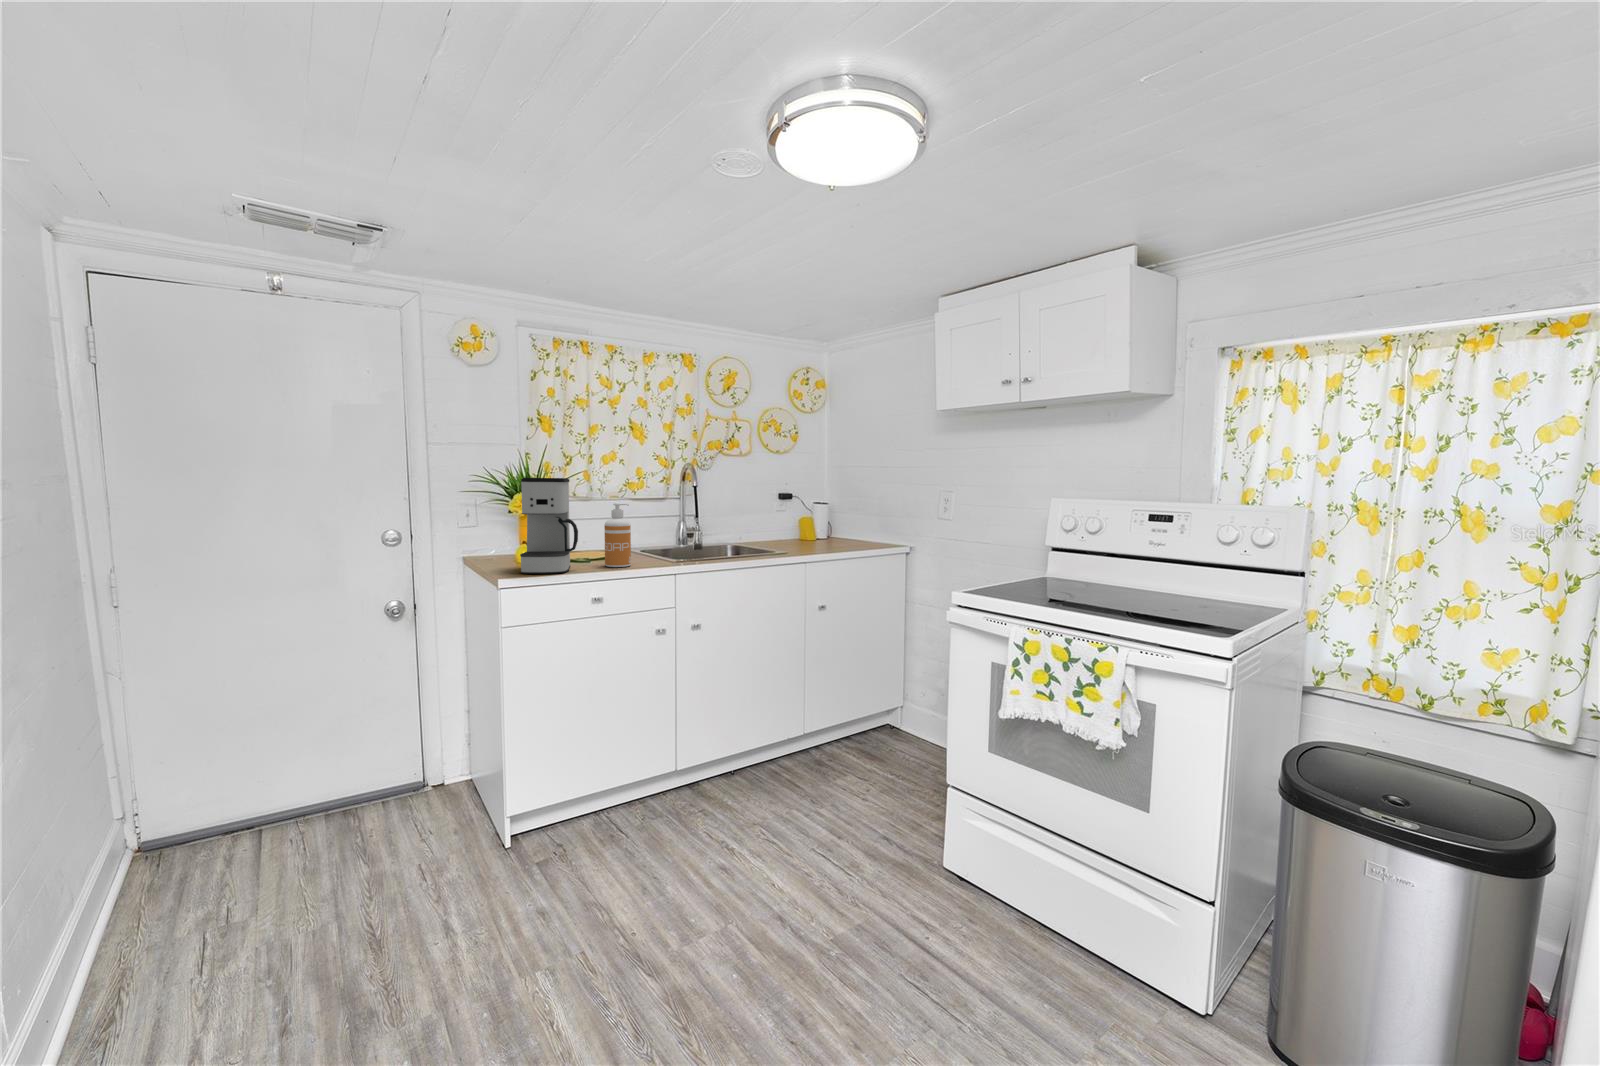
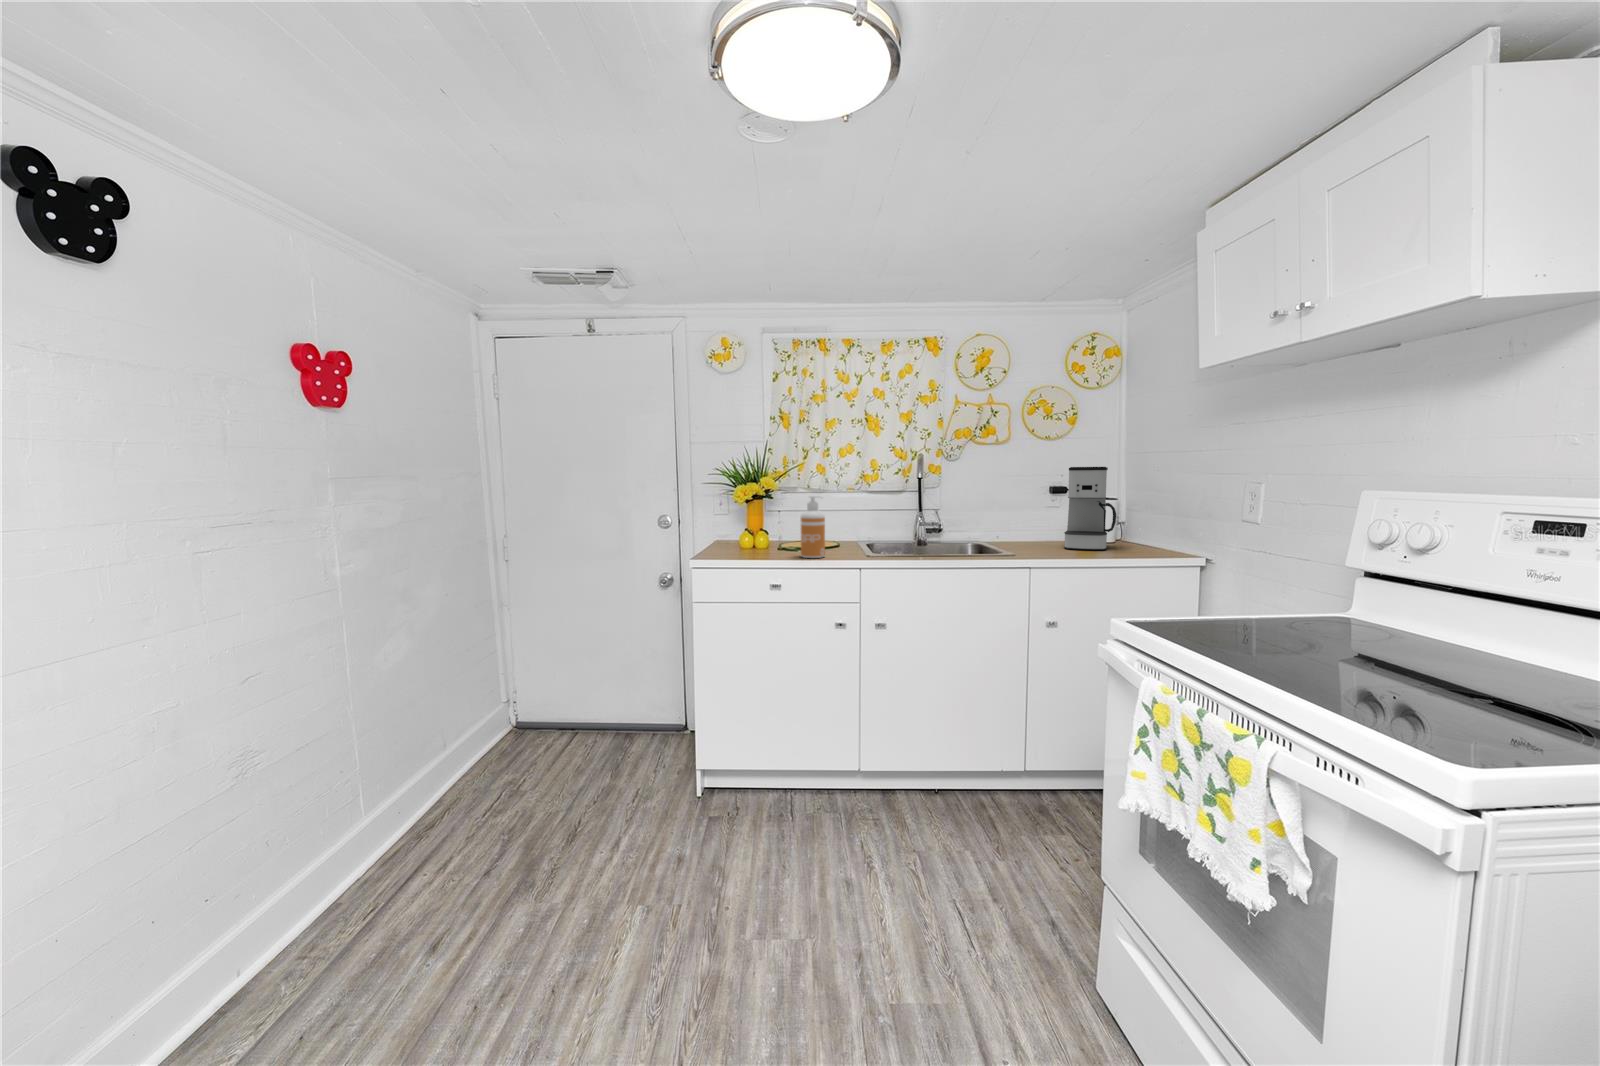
coffee maker: present [520,478,578,574] -> present [1064,467,1116,550]

